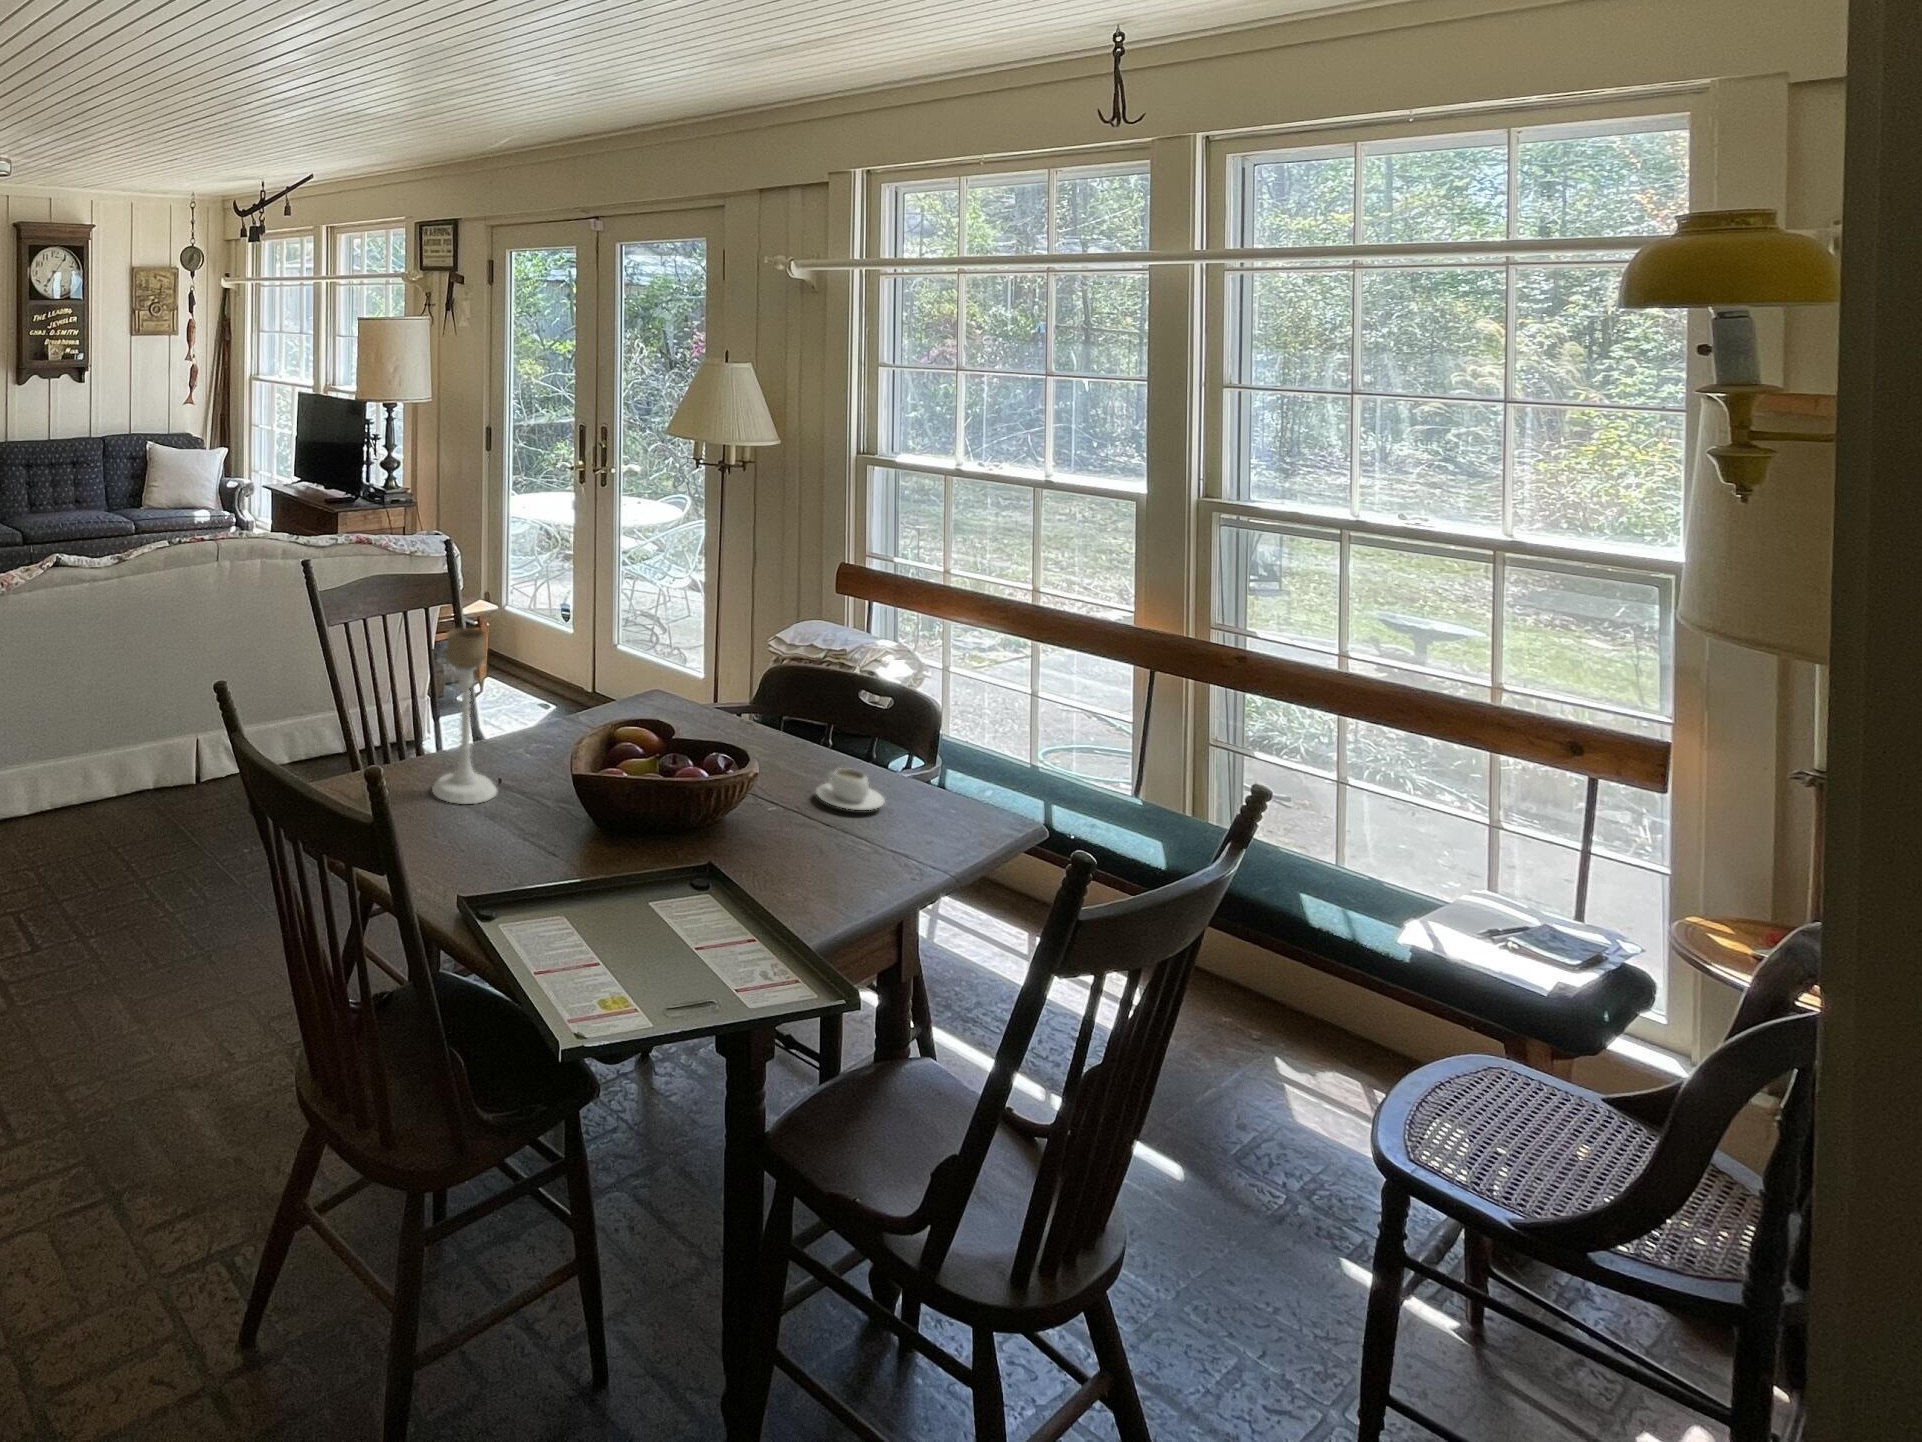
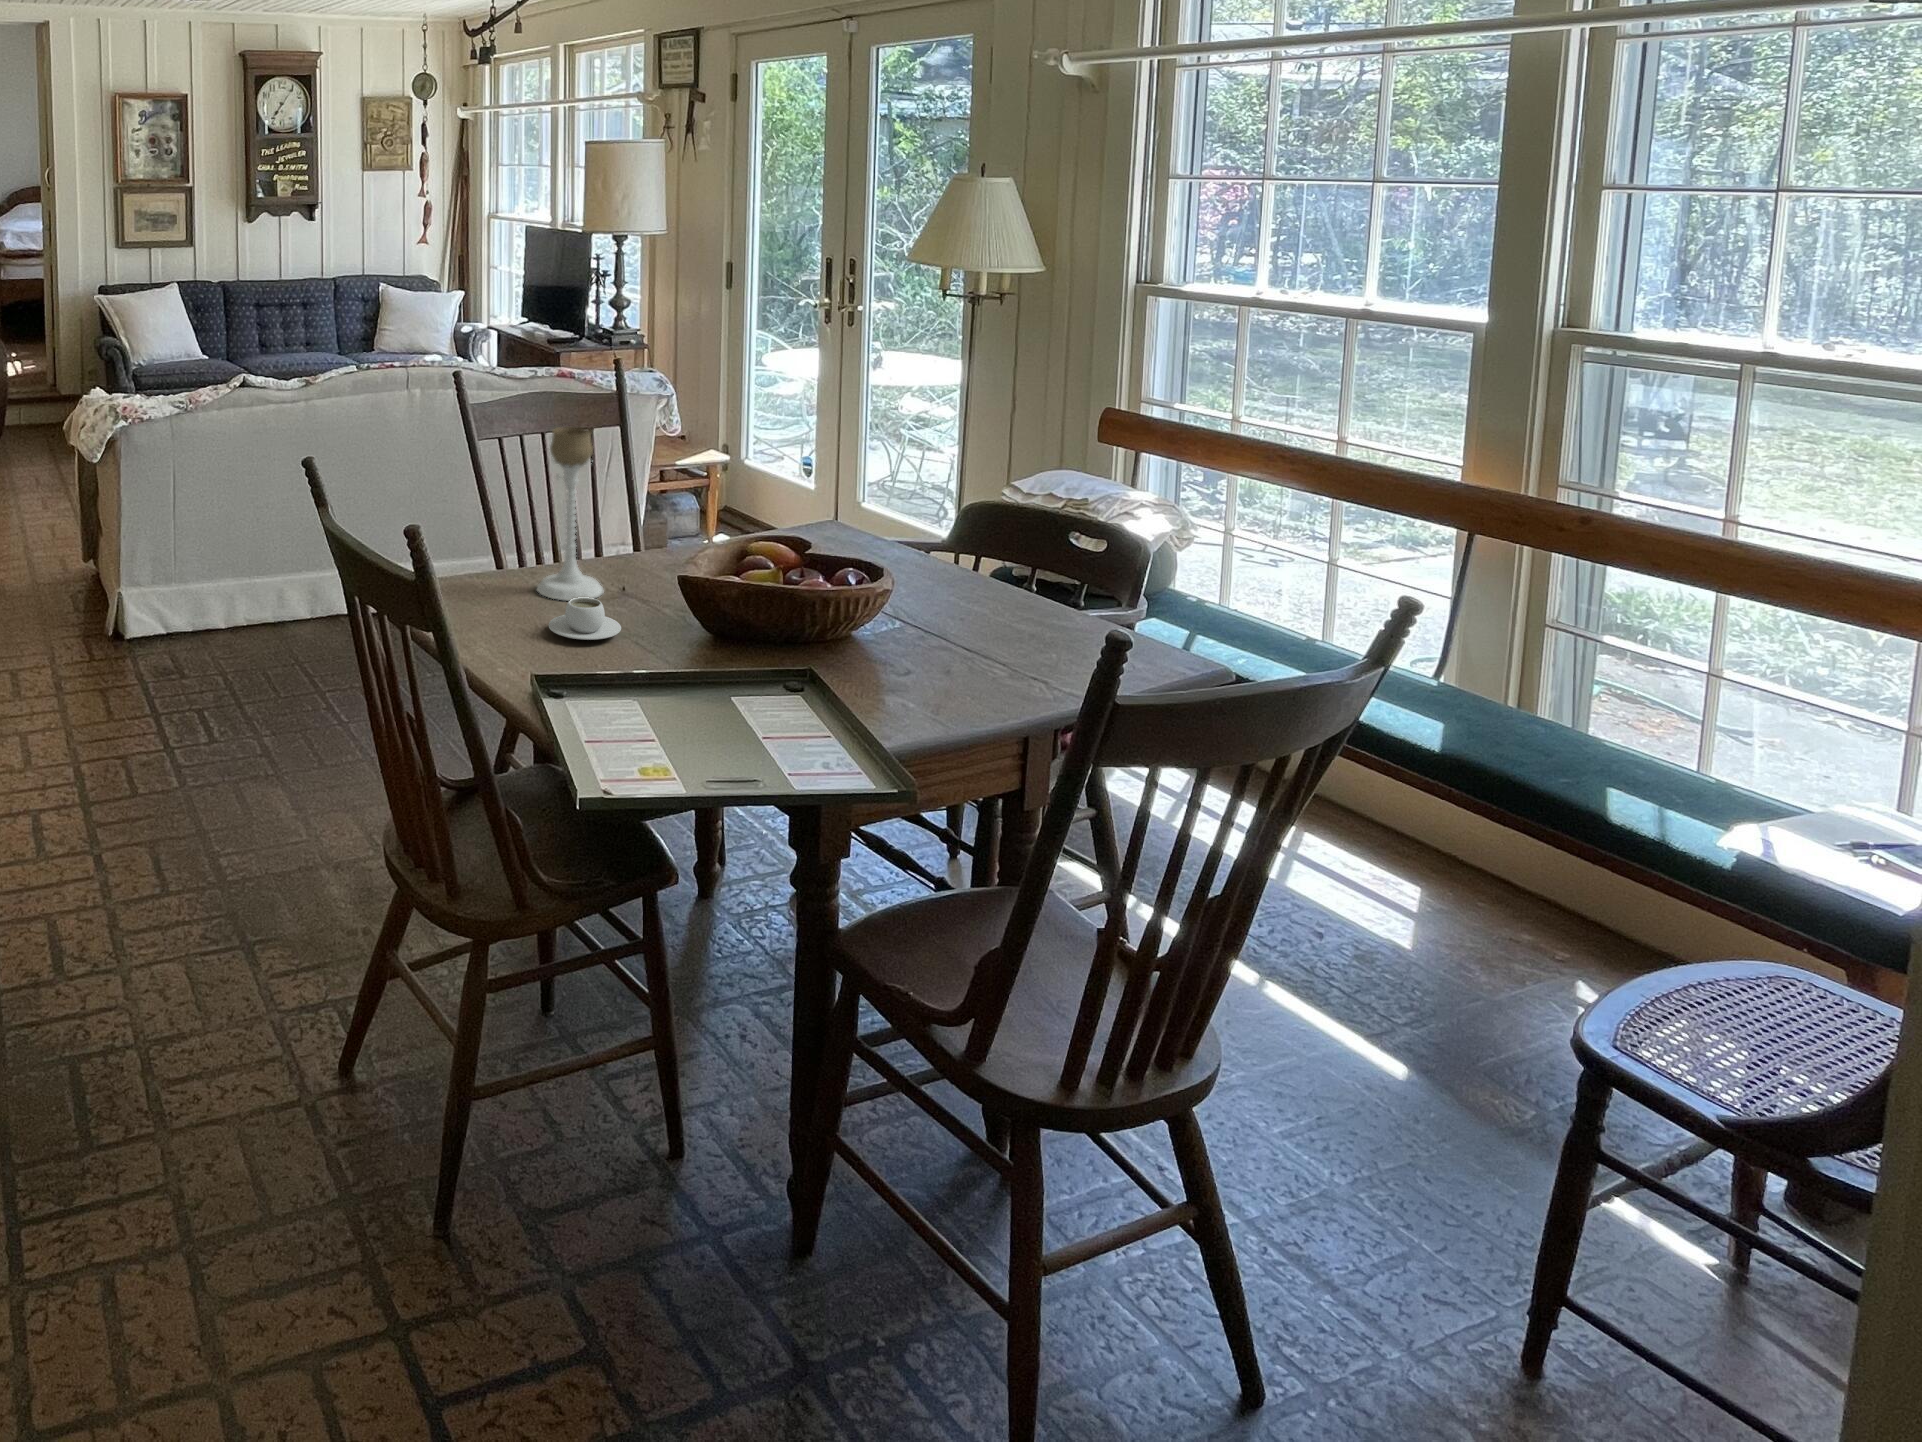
teacup: present [816,768,885,810] -> present [549,597,621,640]

